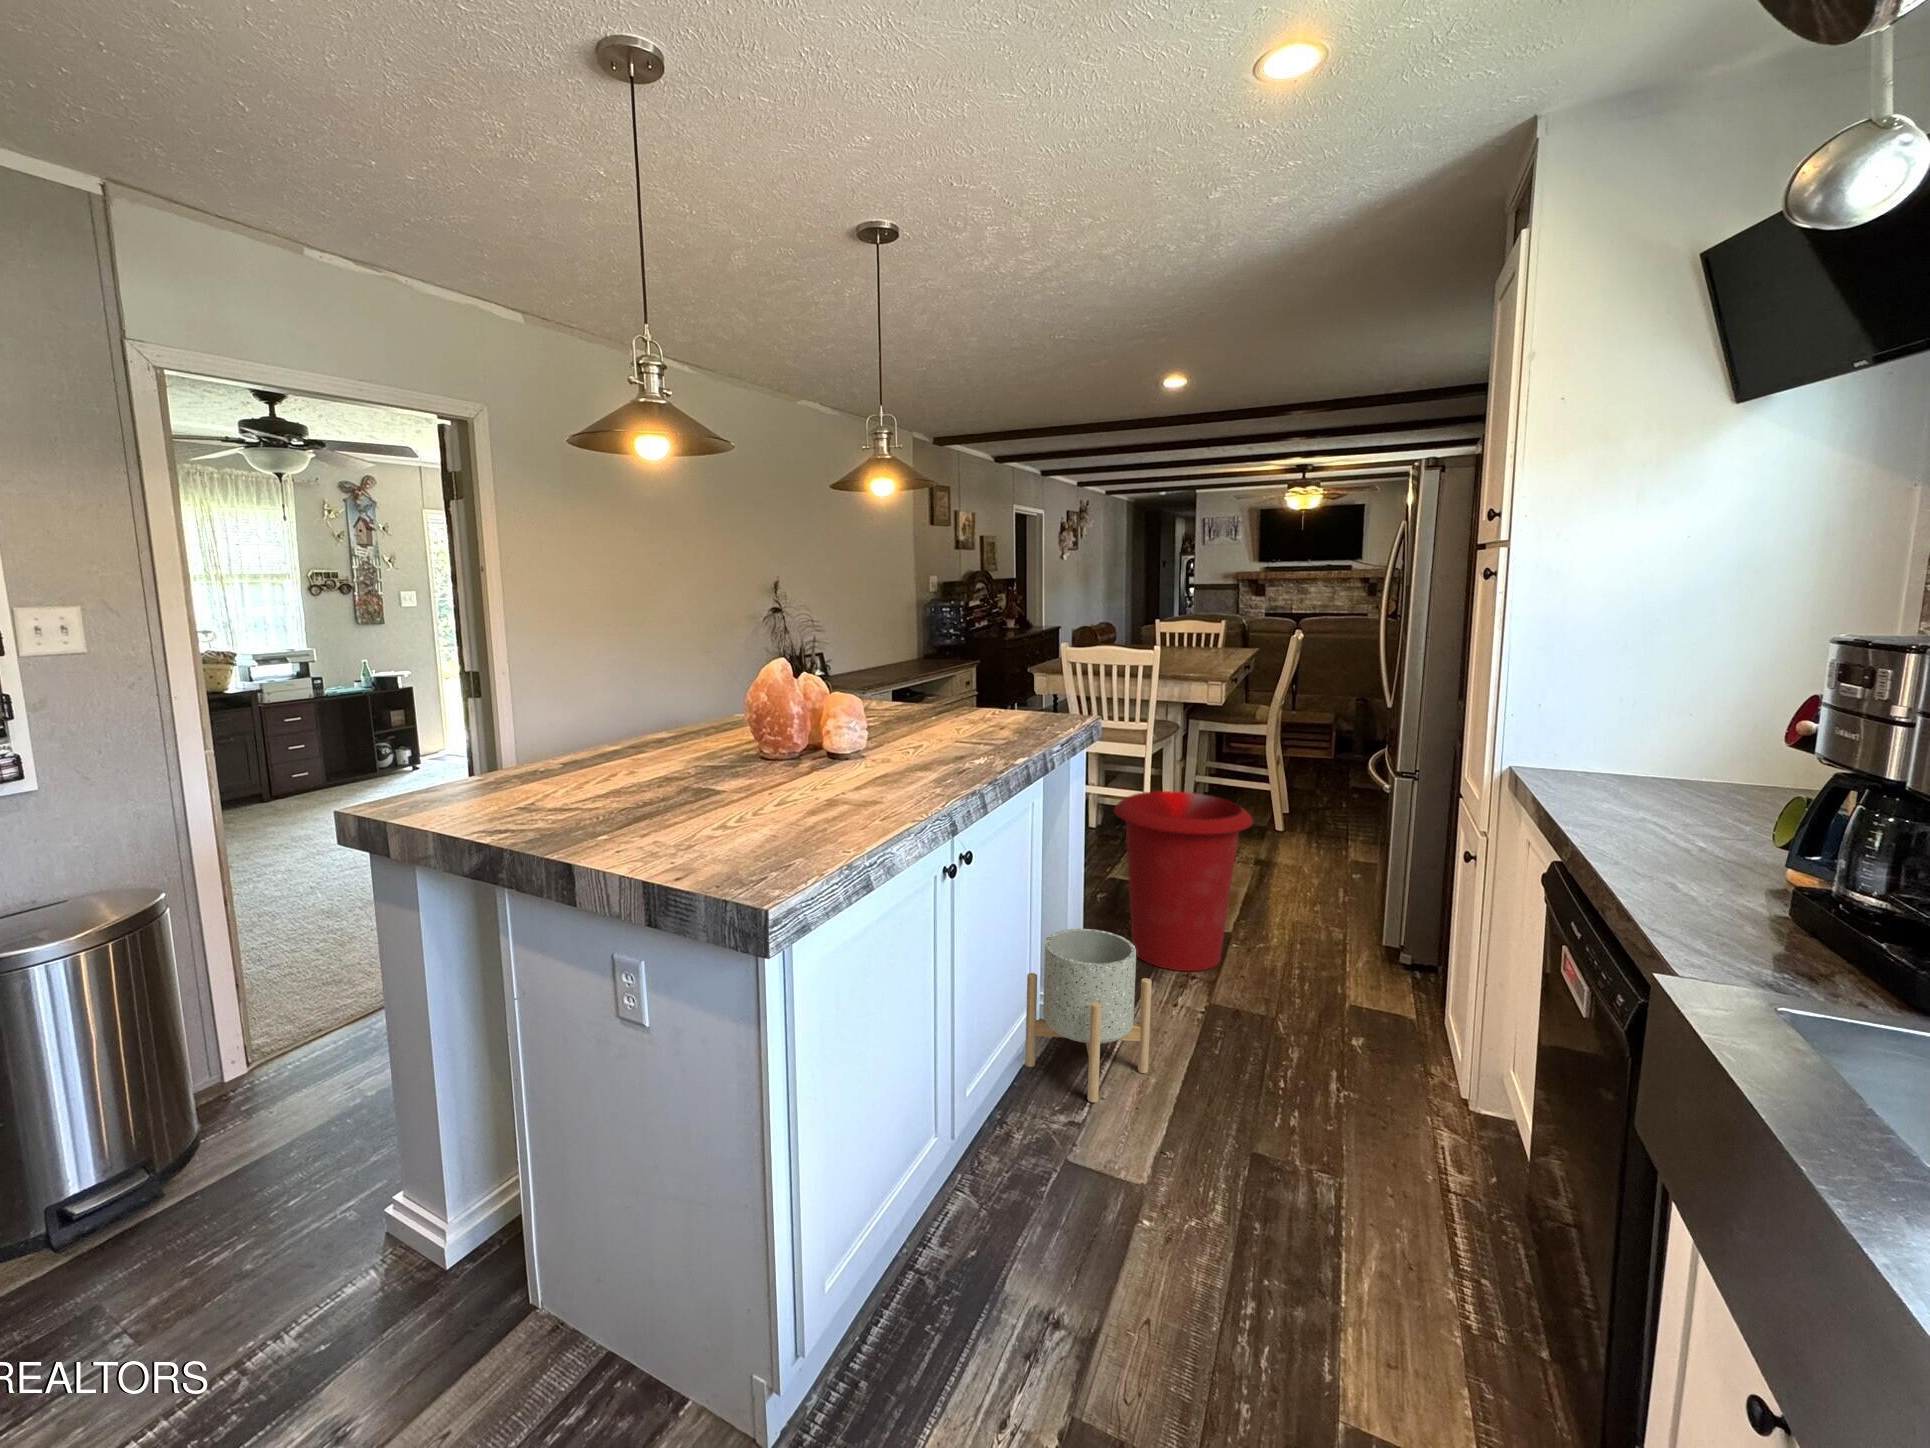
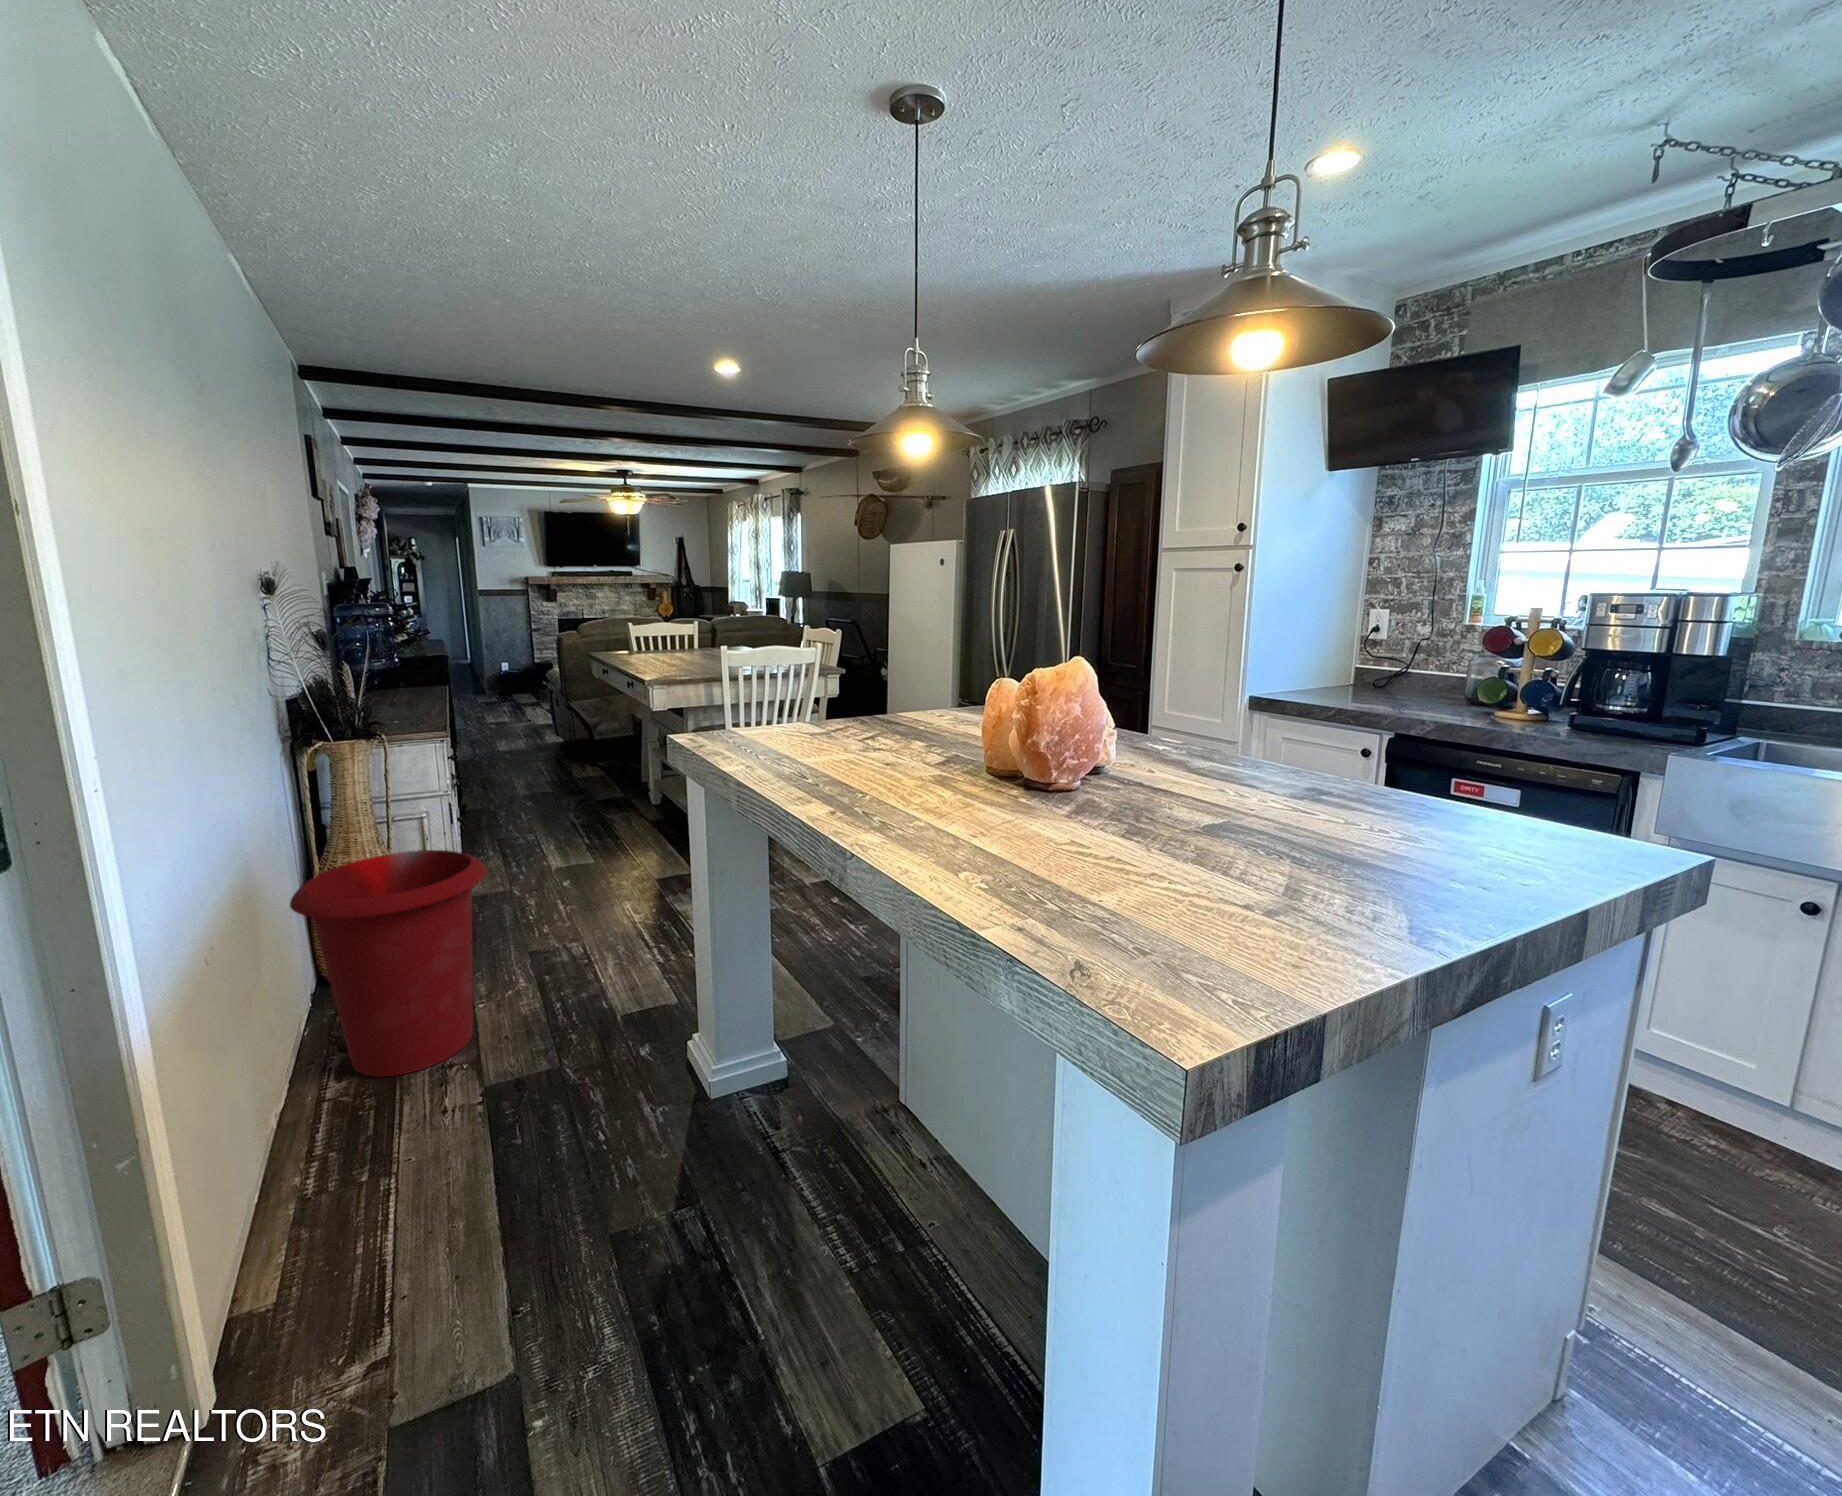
planter: present [1025,929,1152,1103] -> none [234,1079,448,1331]

